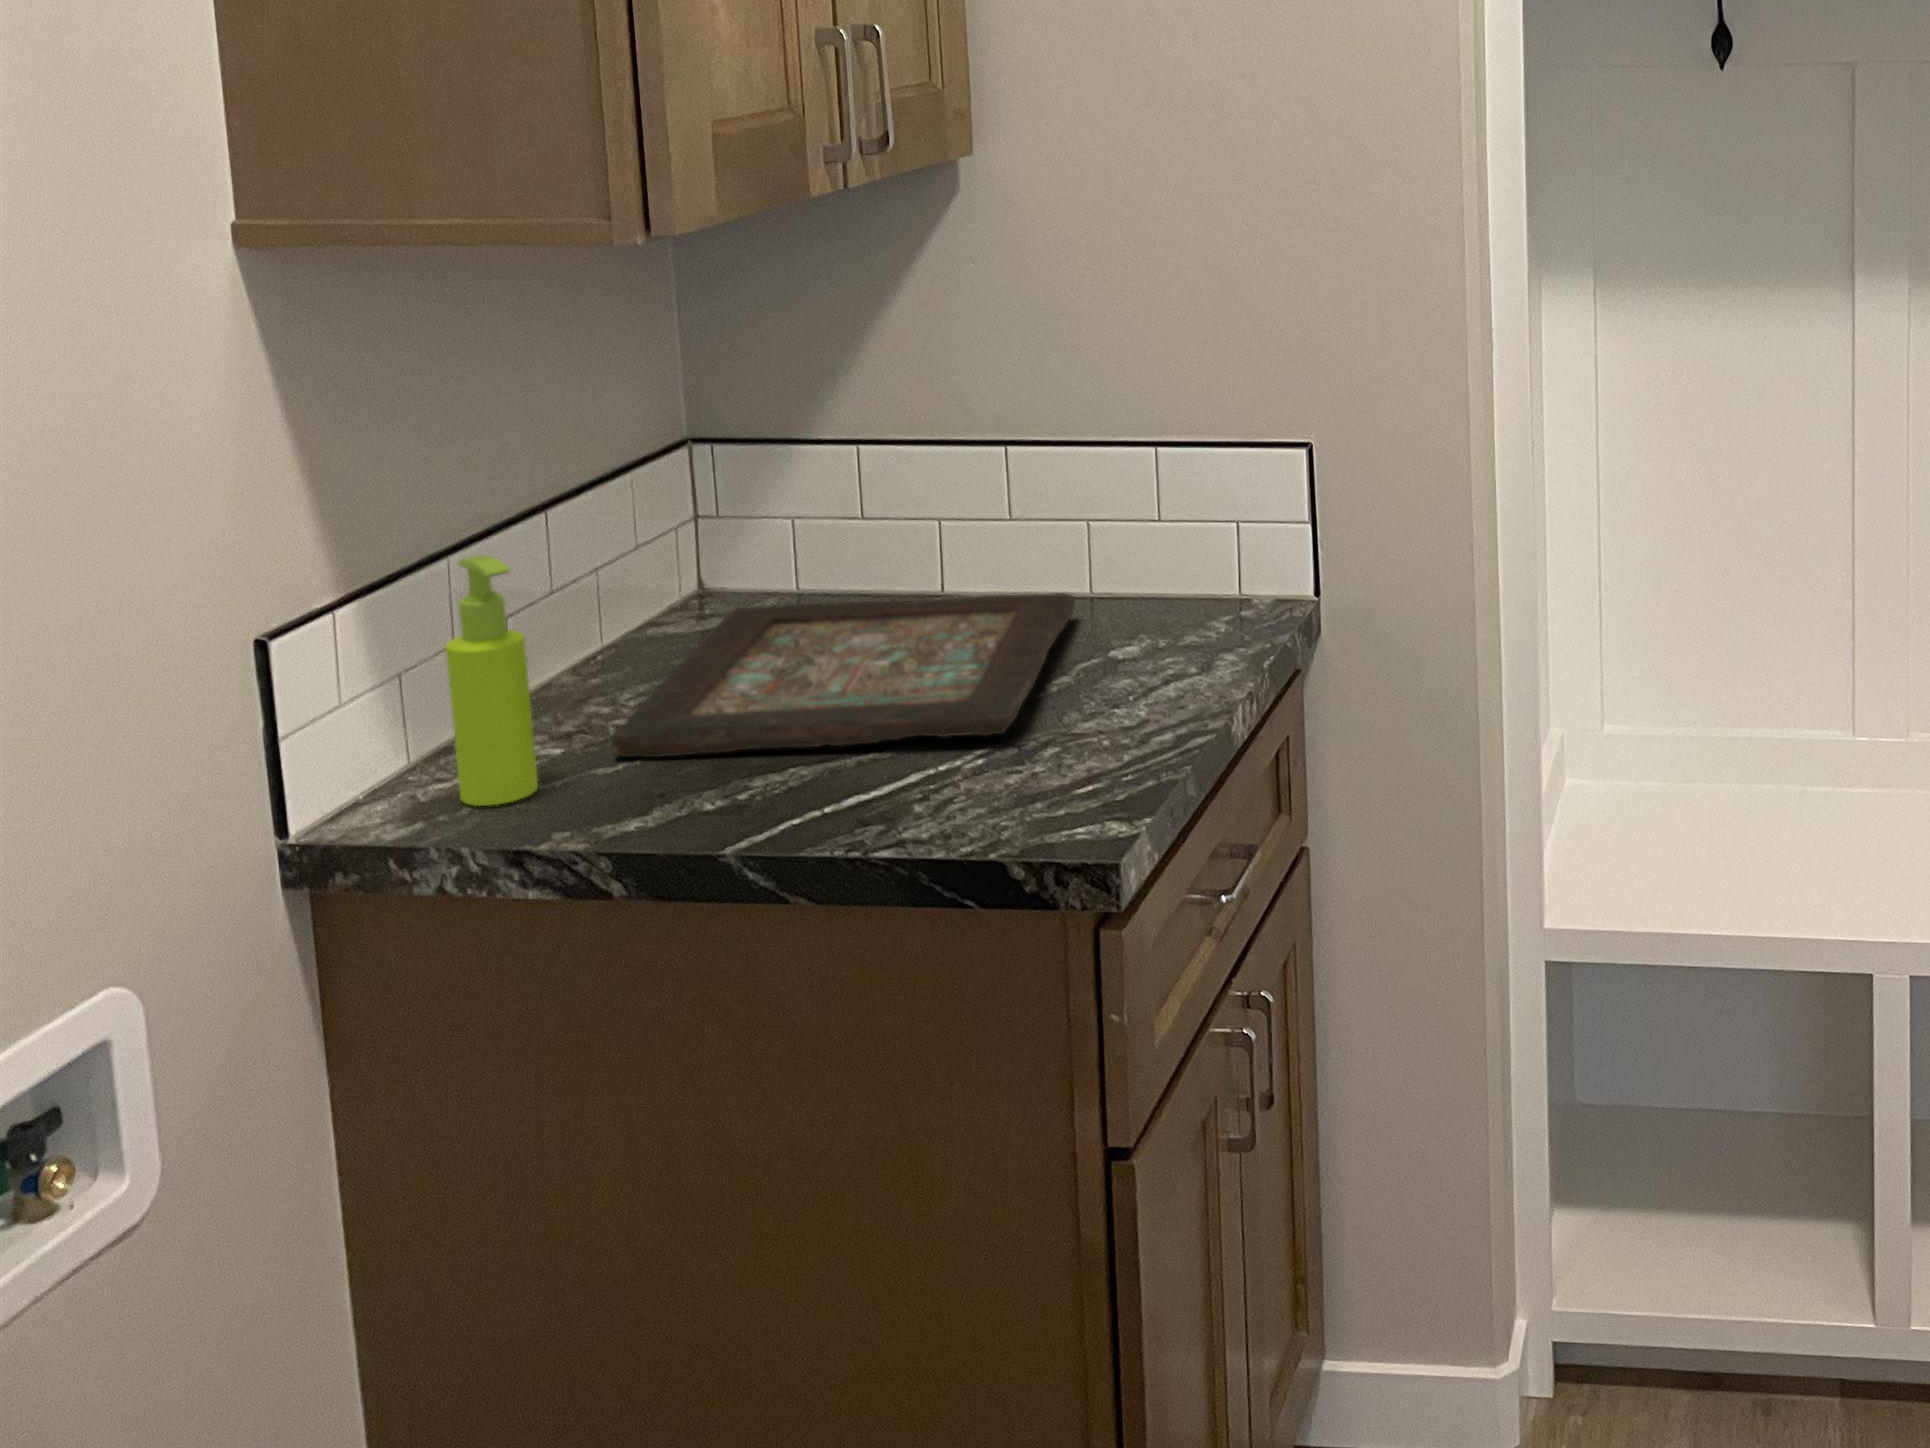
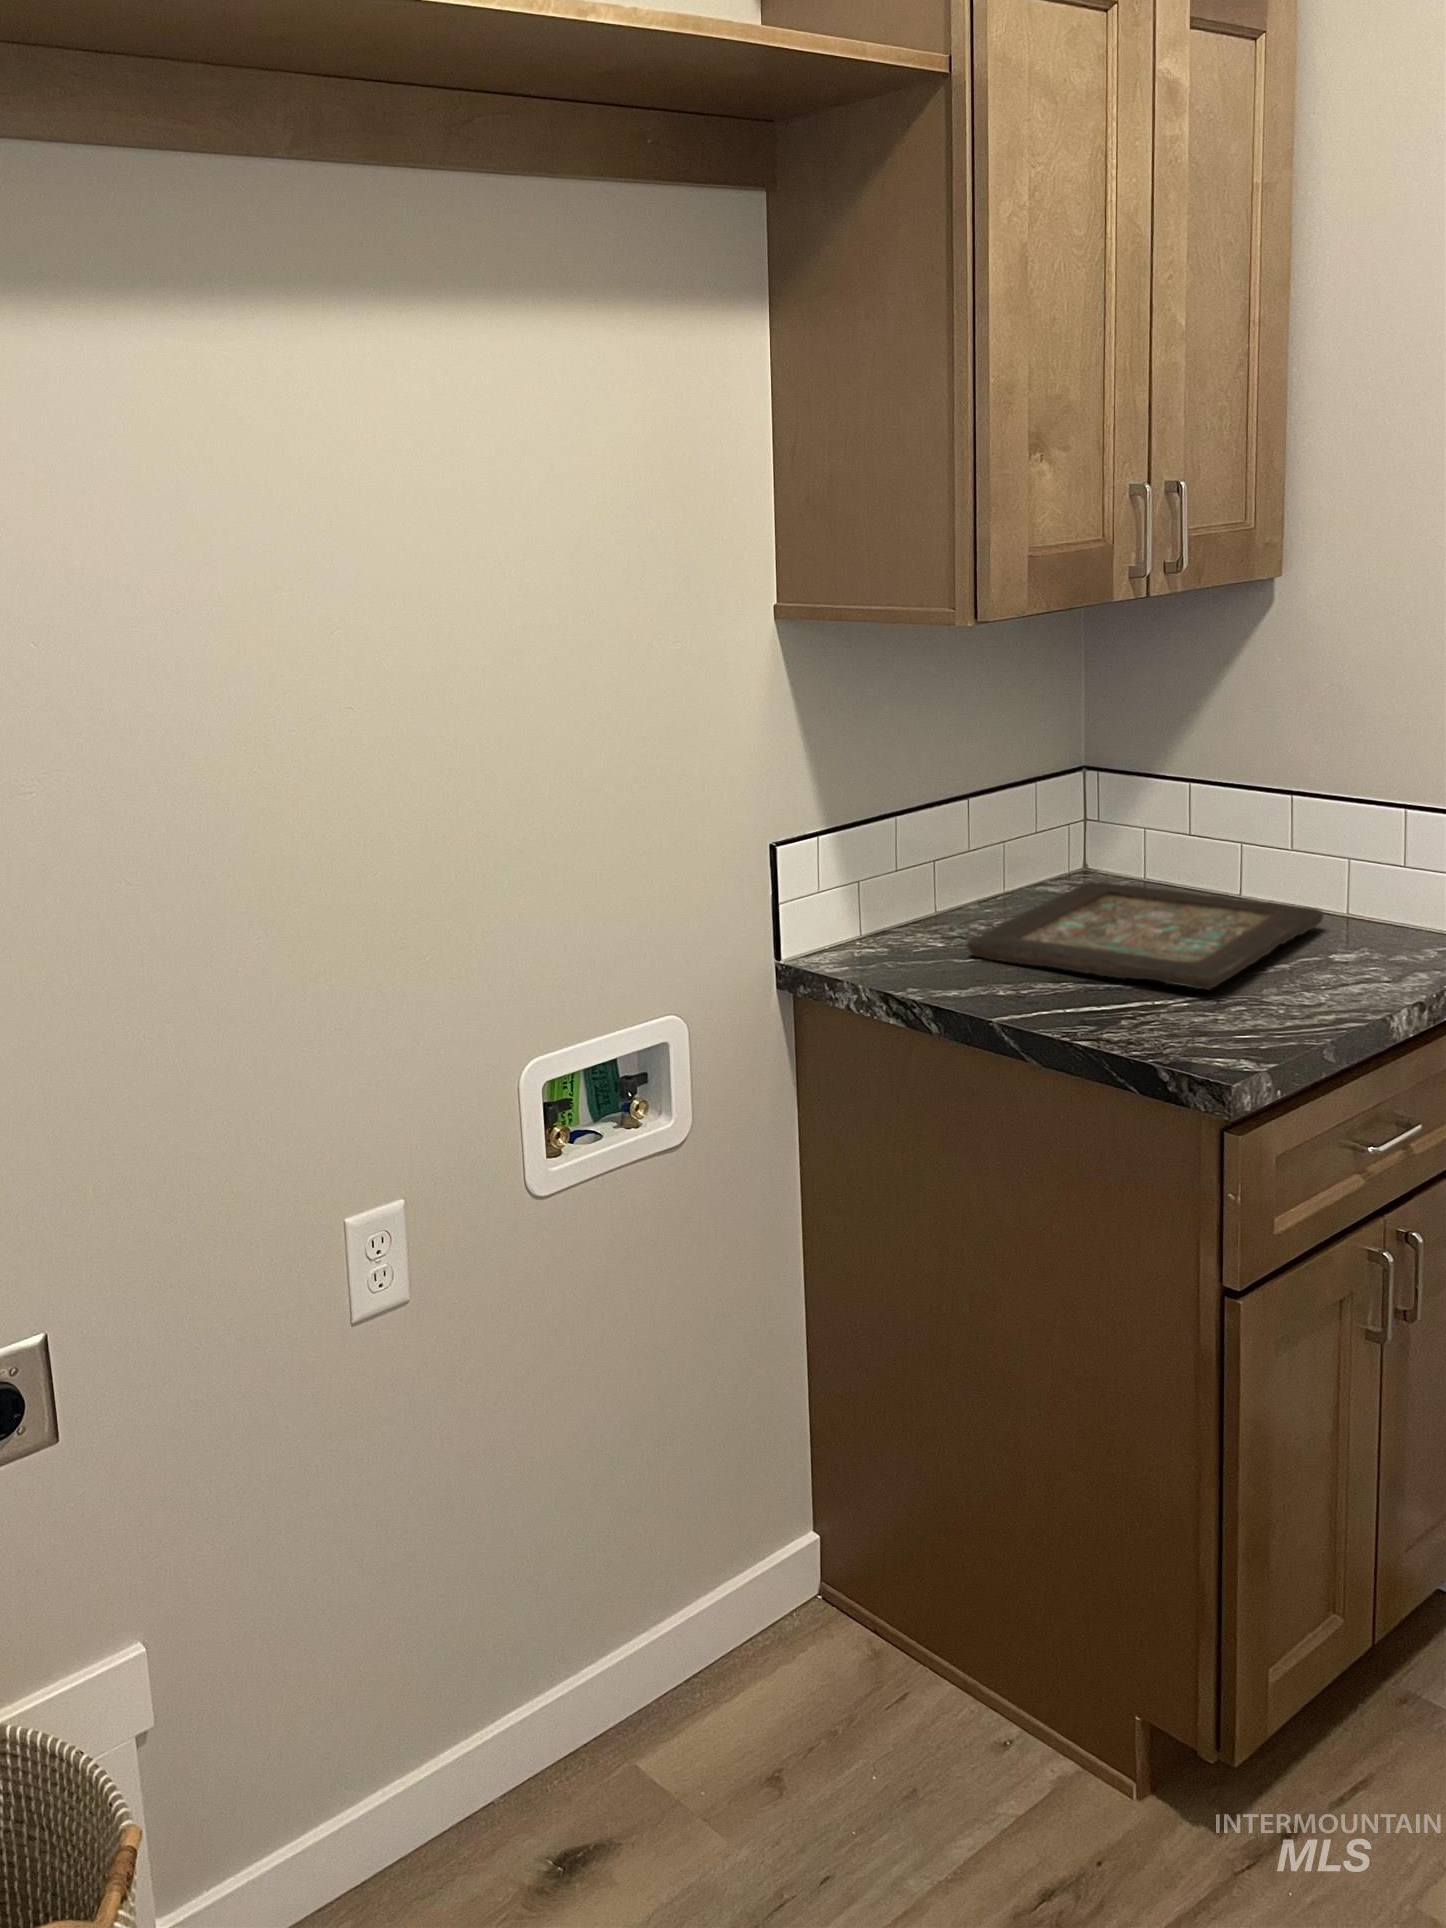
soap dispenser: present [446,555,538,806] -> none [872,815,918,967]

